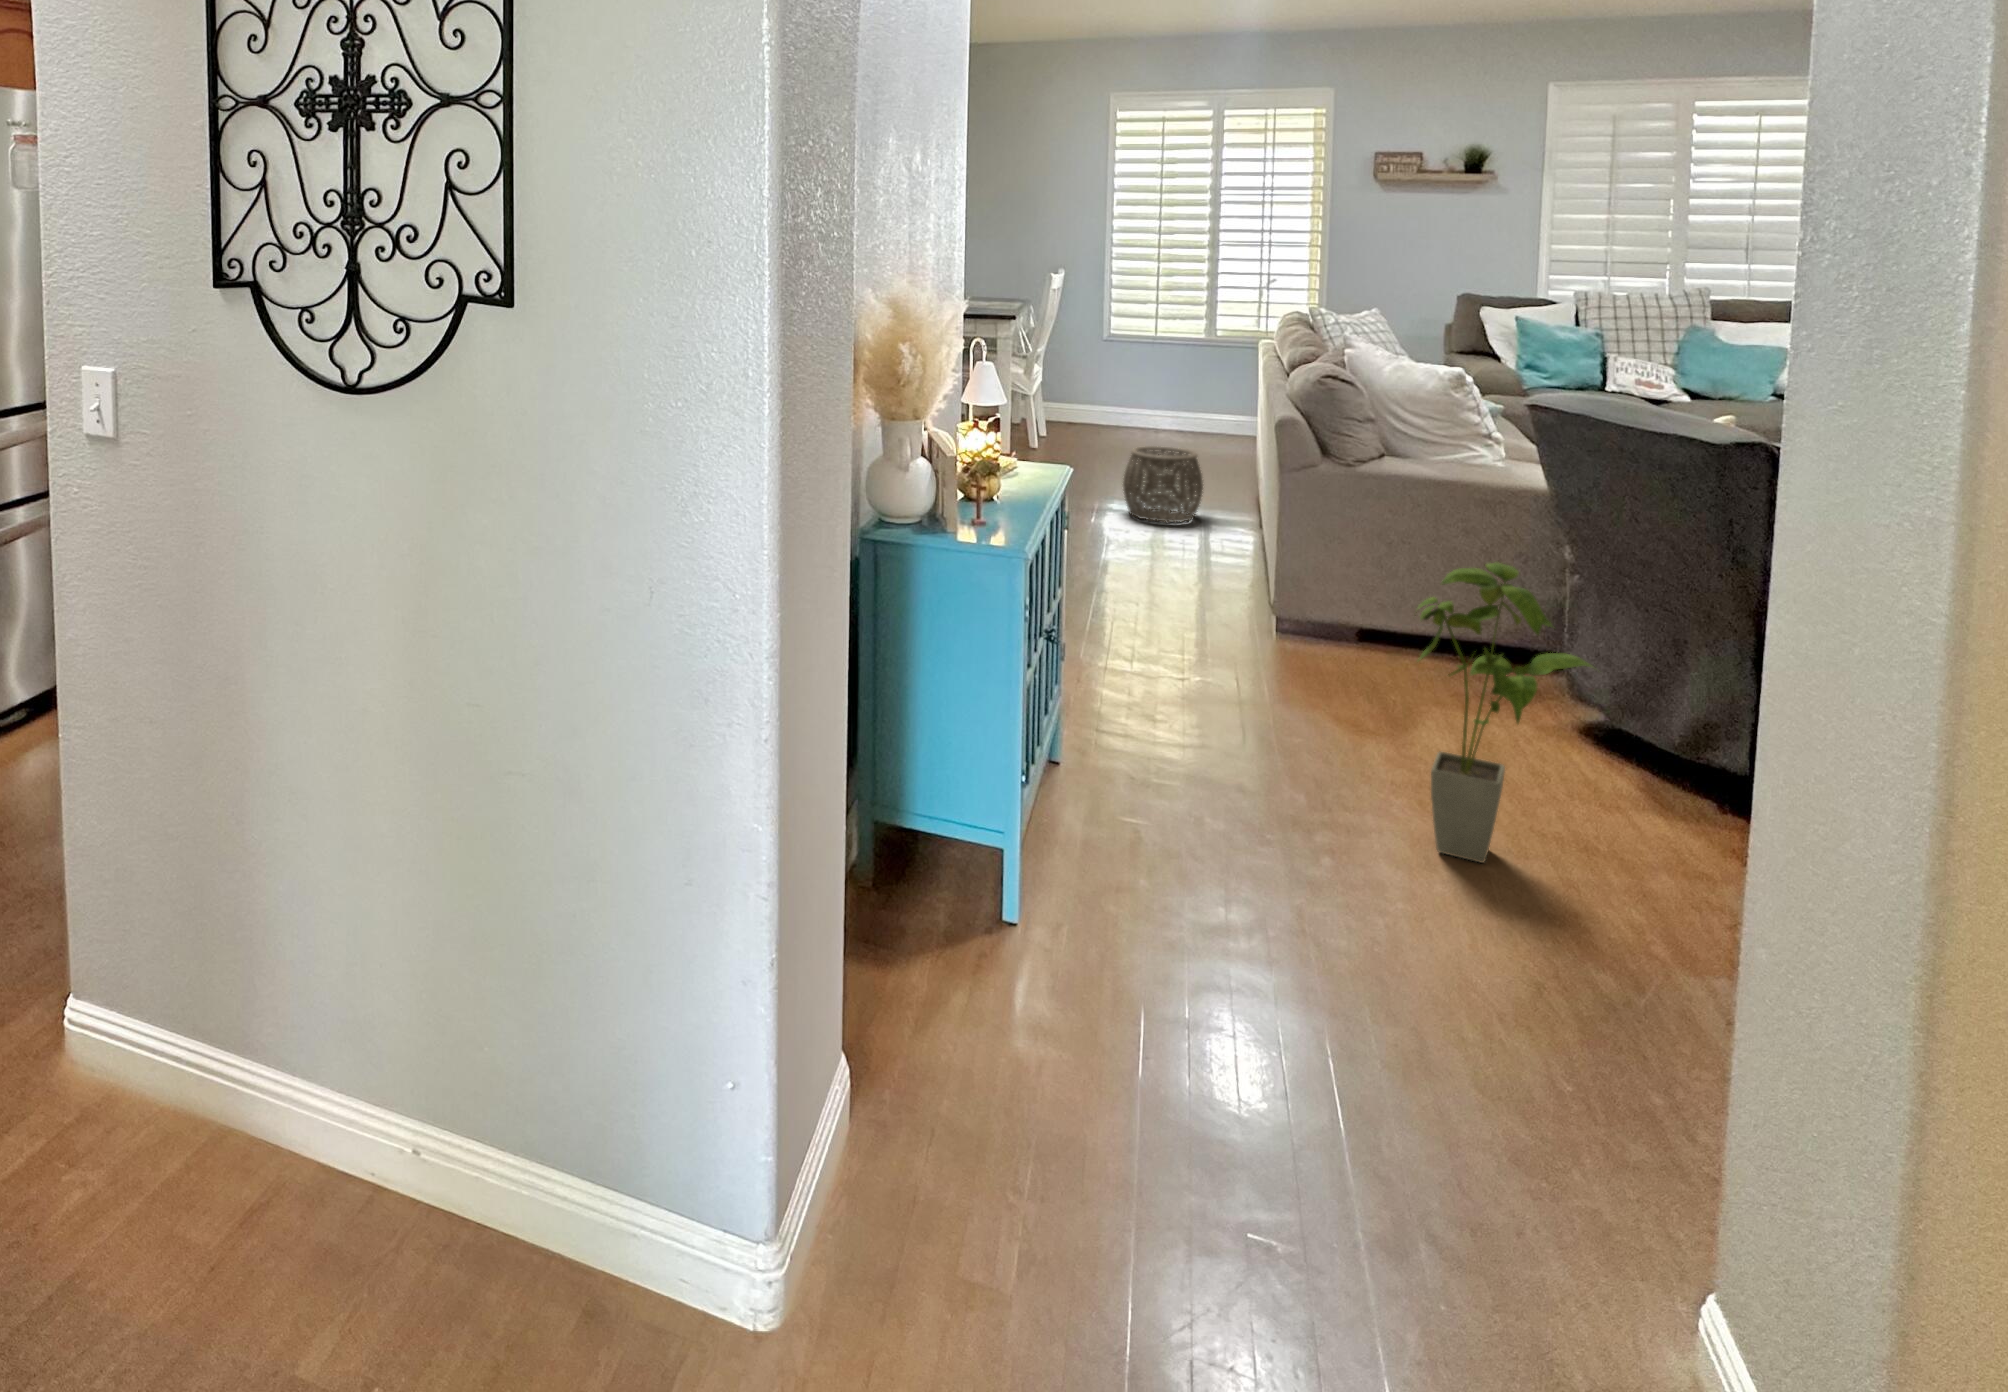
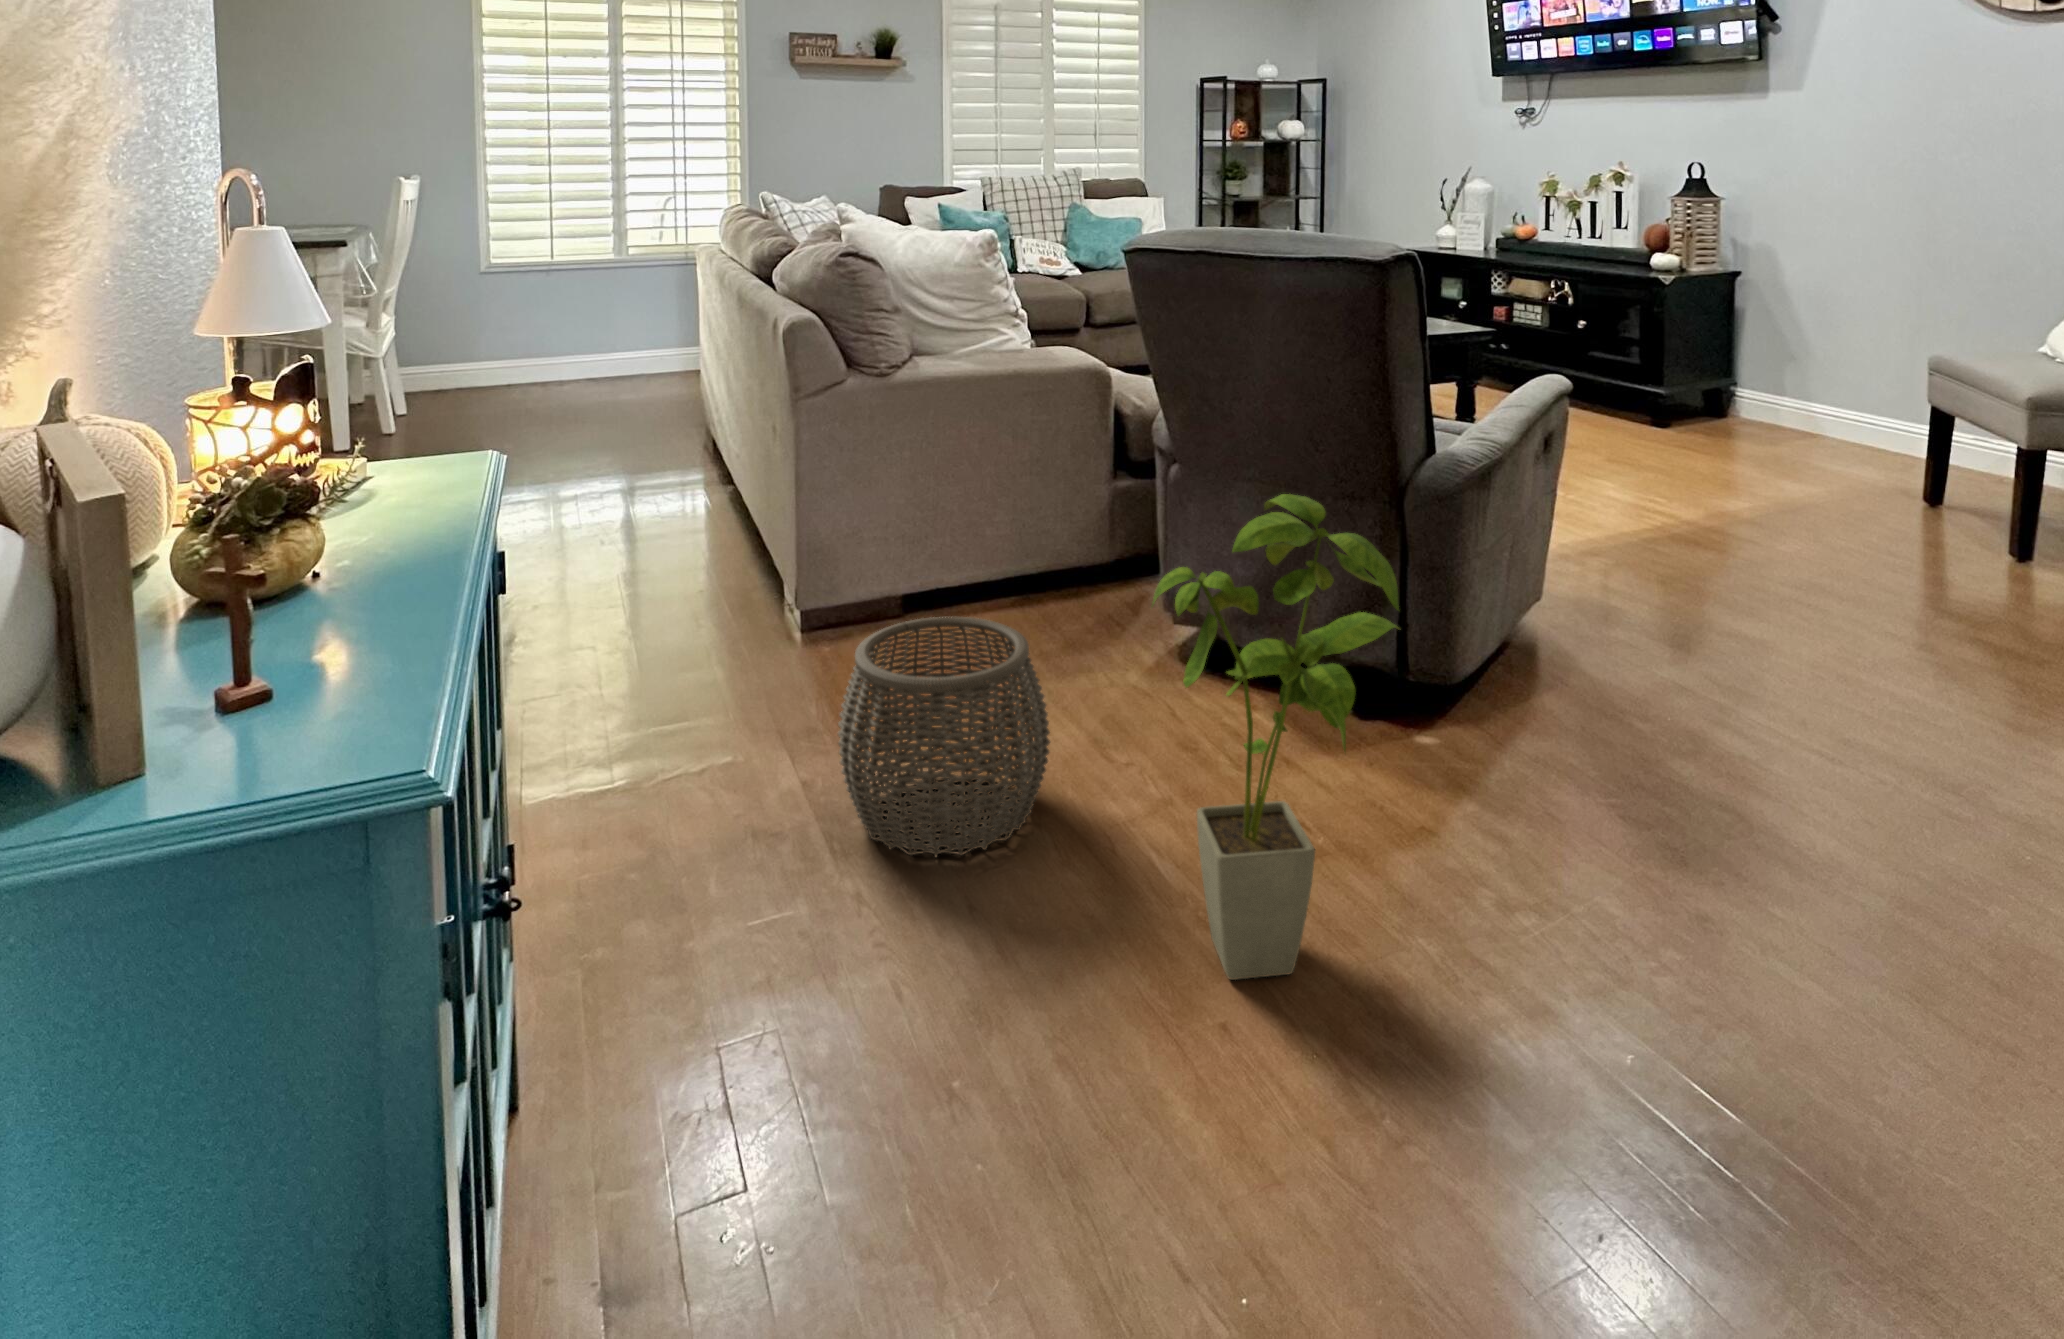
woven basket: present [1123,446,1203,522] -> present [838,617,1050,857]

